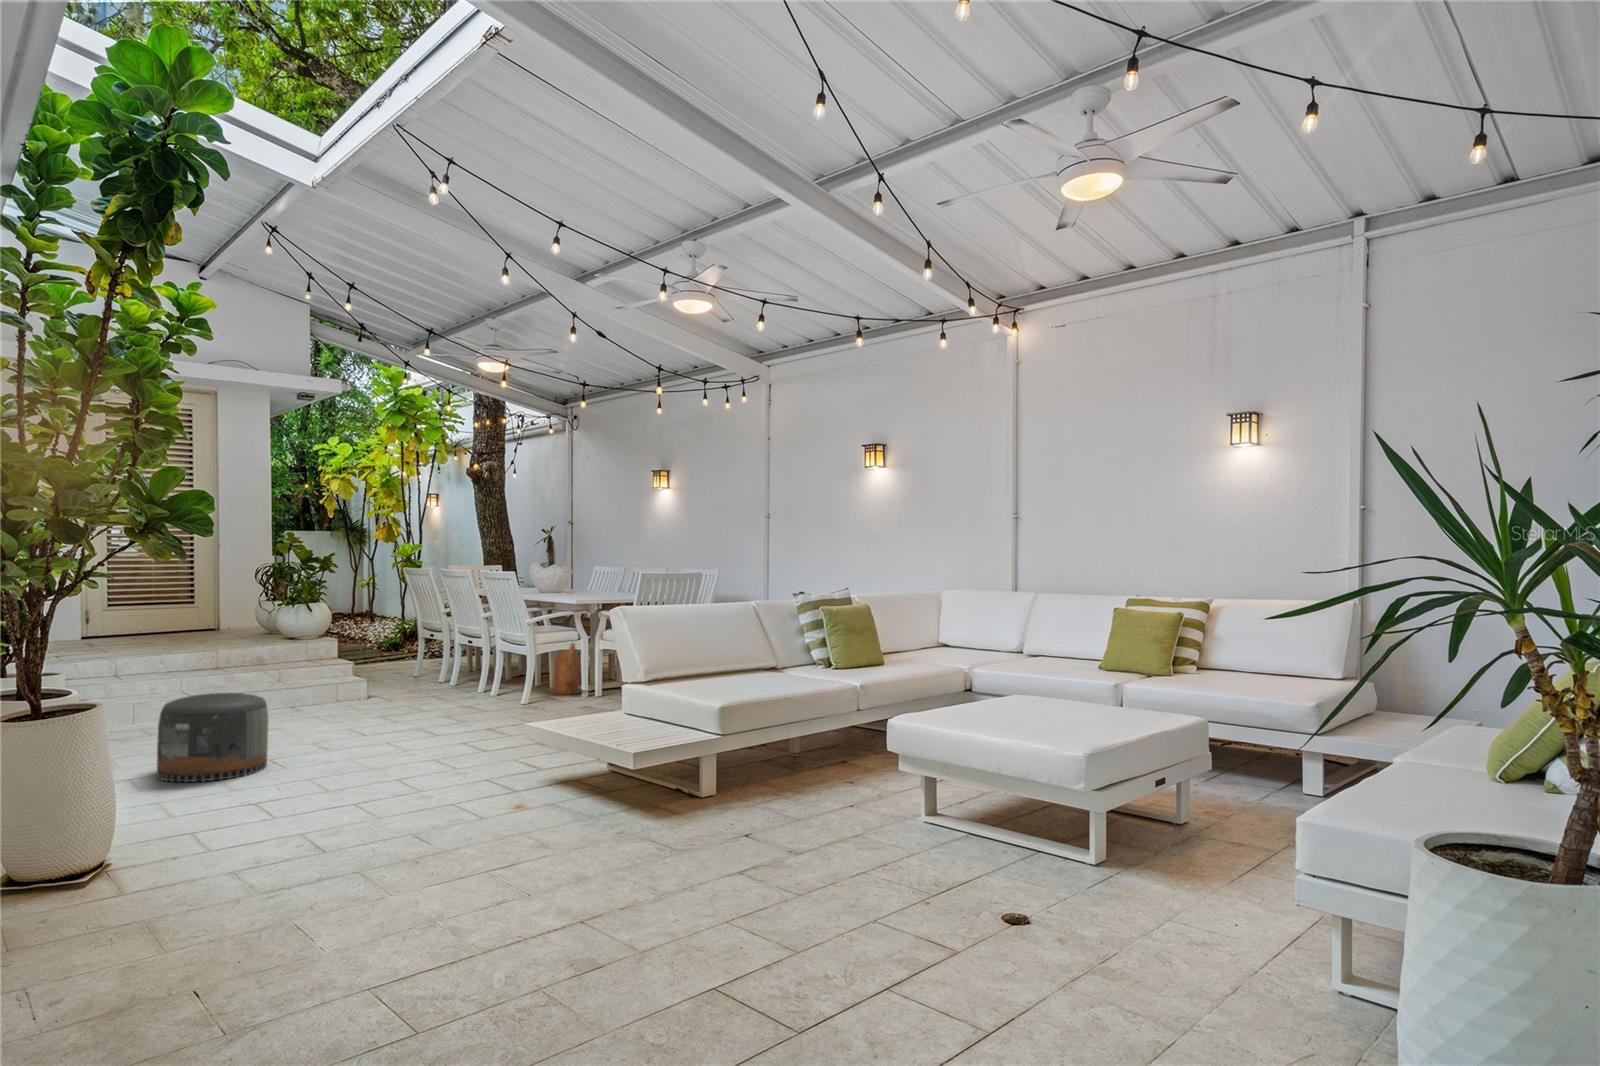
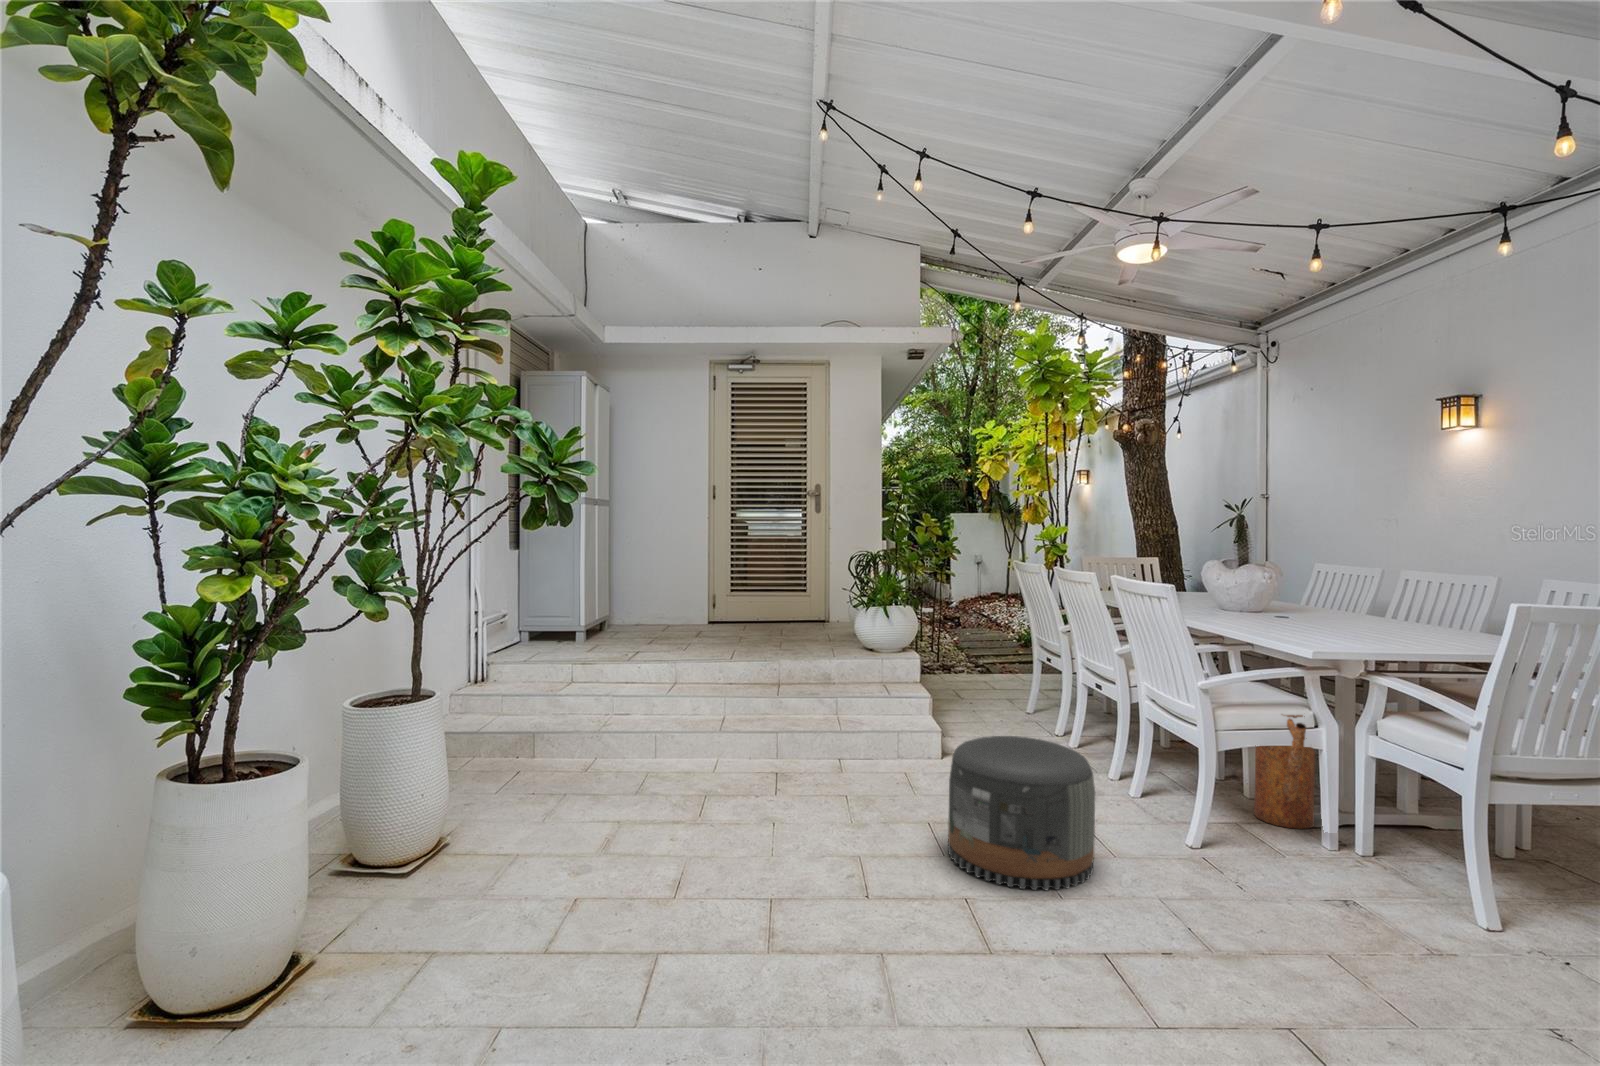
pouf: present [157,693,269,782] -> present [948,736,1095,890]

